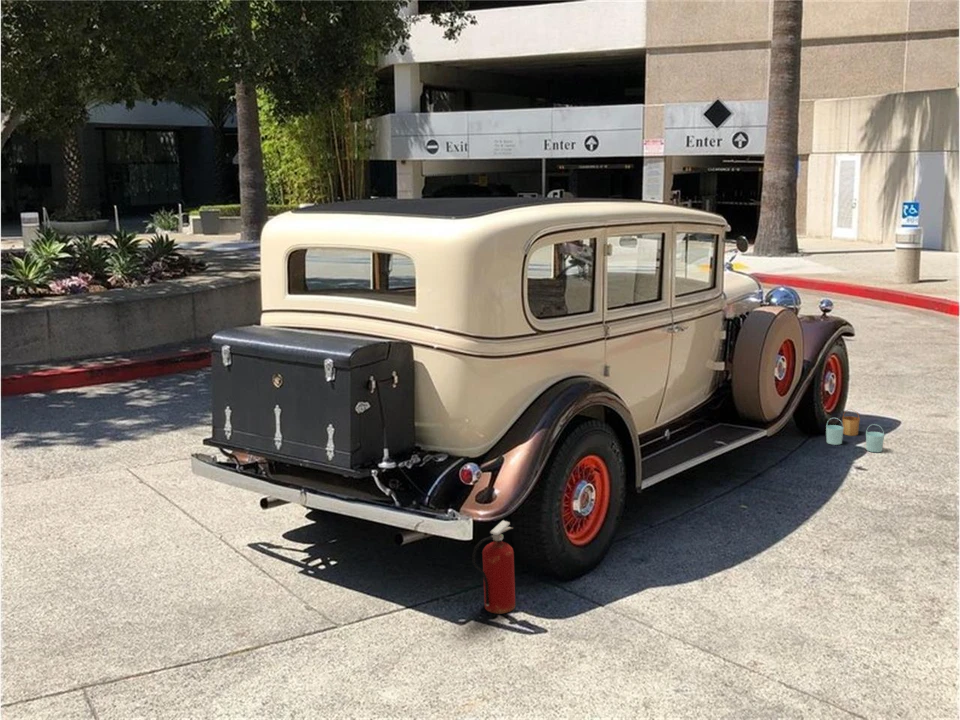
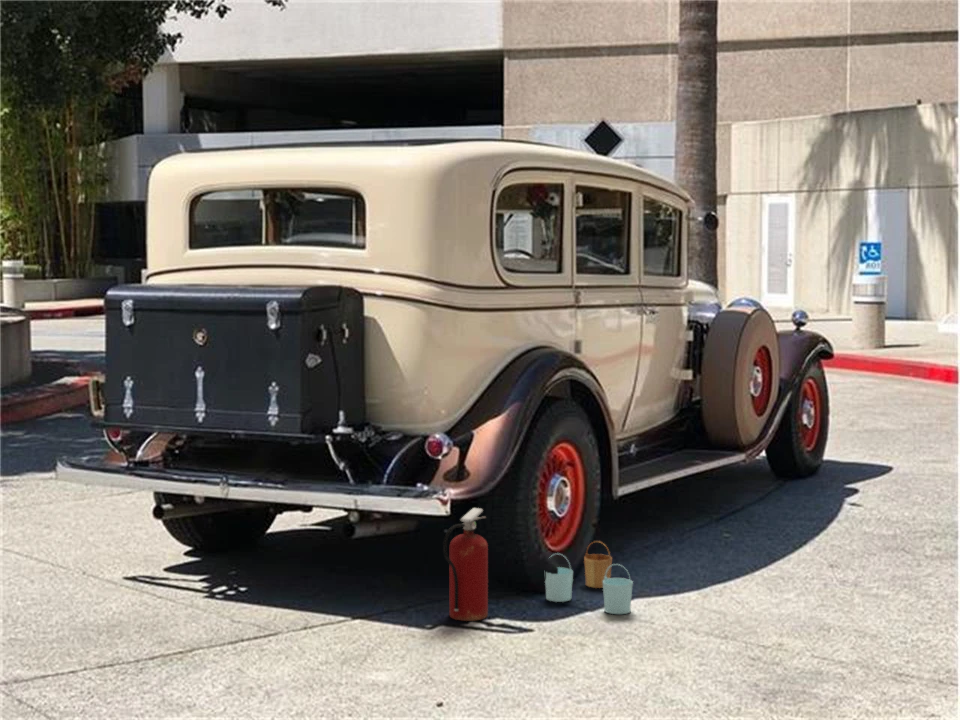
bucket: present [826,415,884,452] -> present [545,543,633,614]

